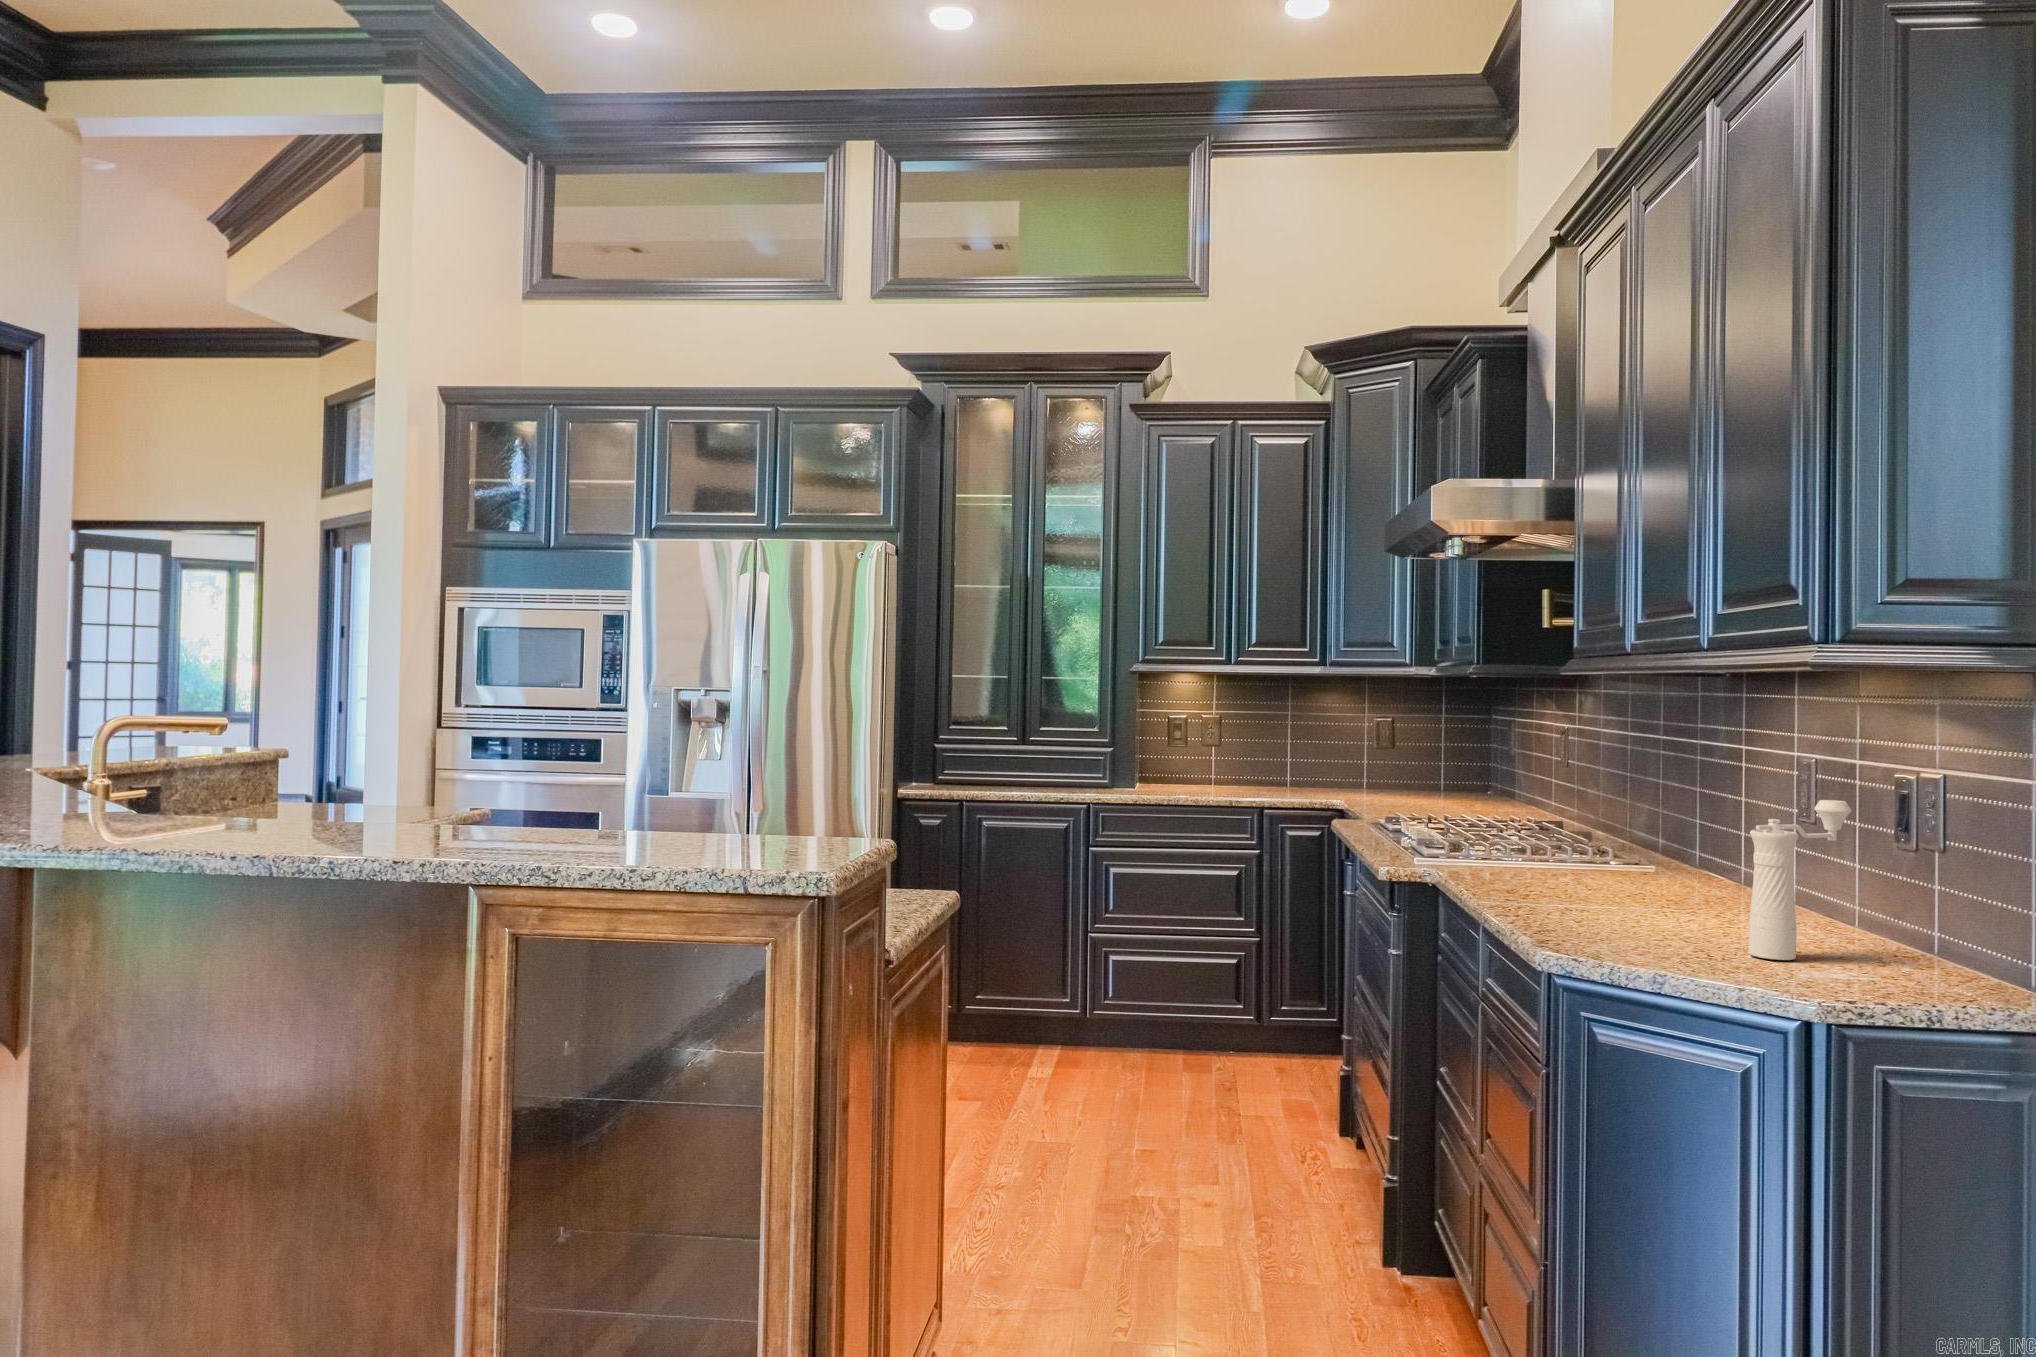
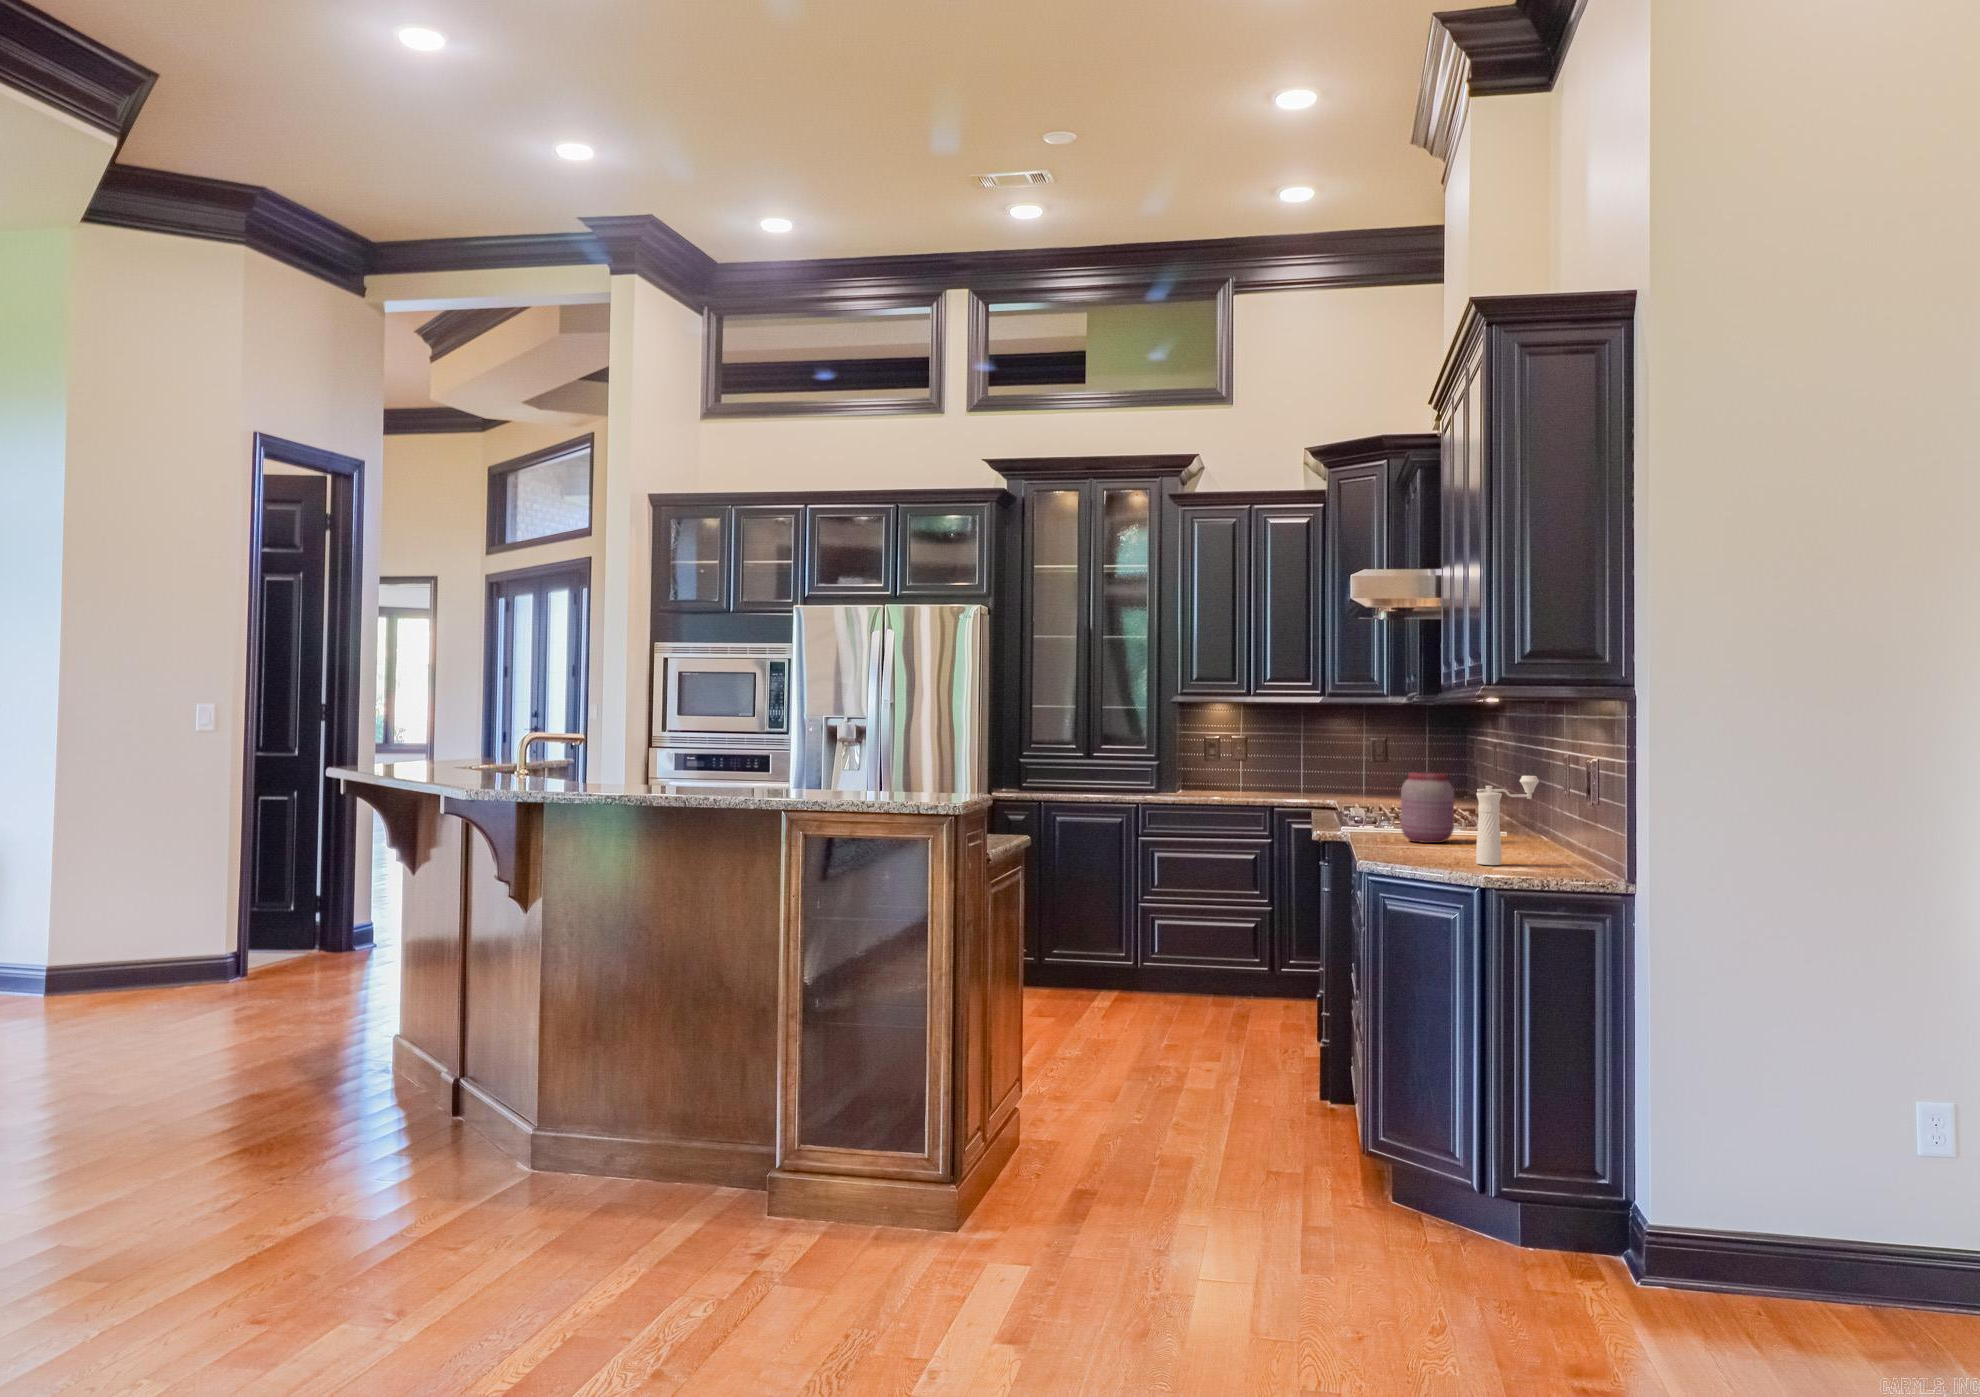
jar: none [1534,780,1621,893] -> present [1401,772,1454,843]

